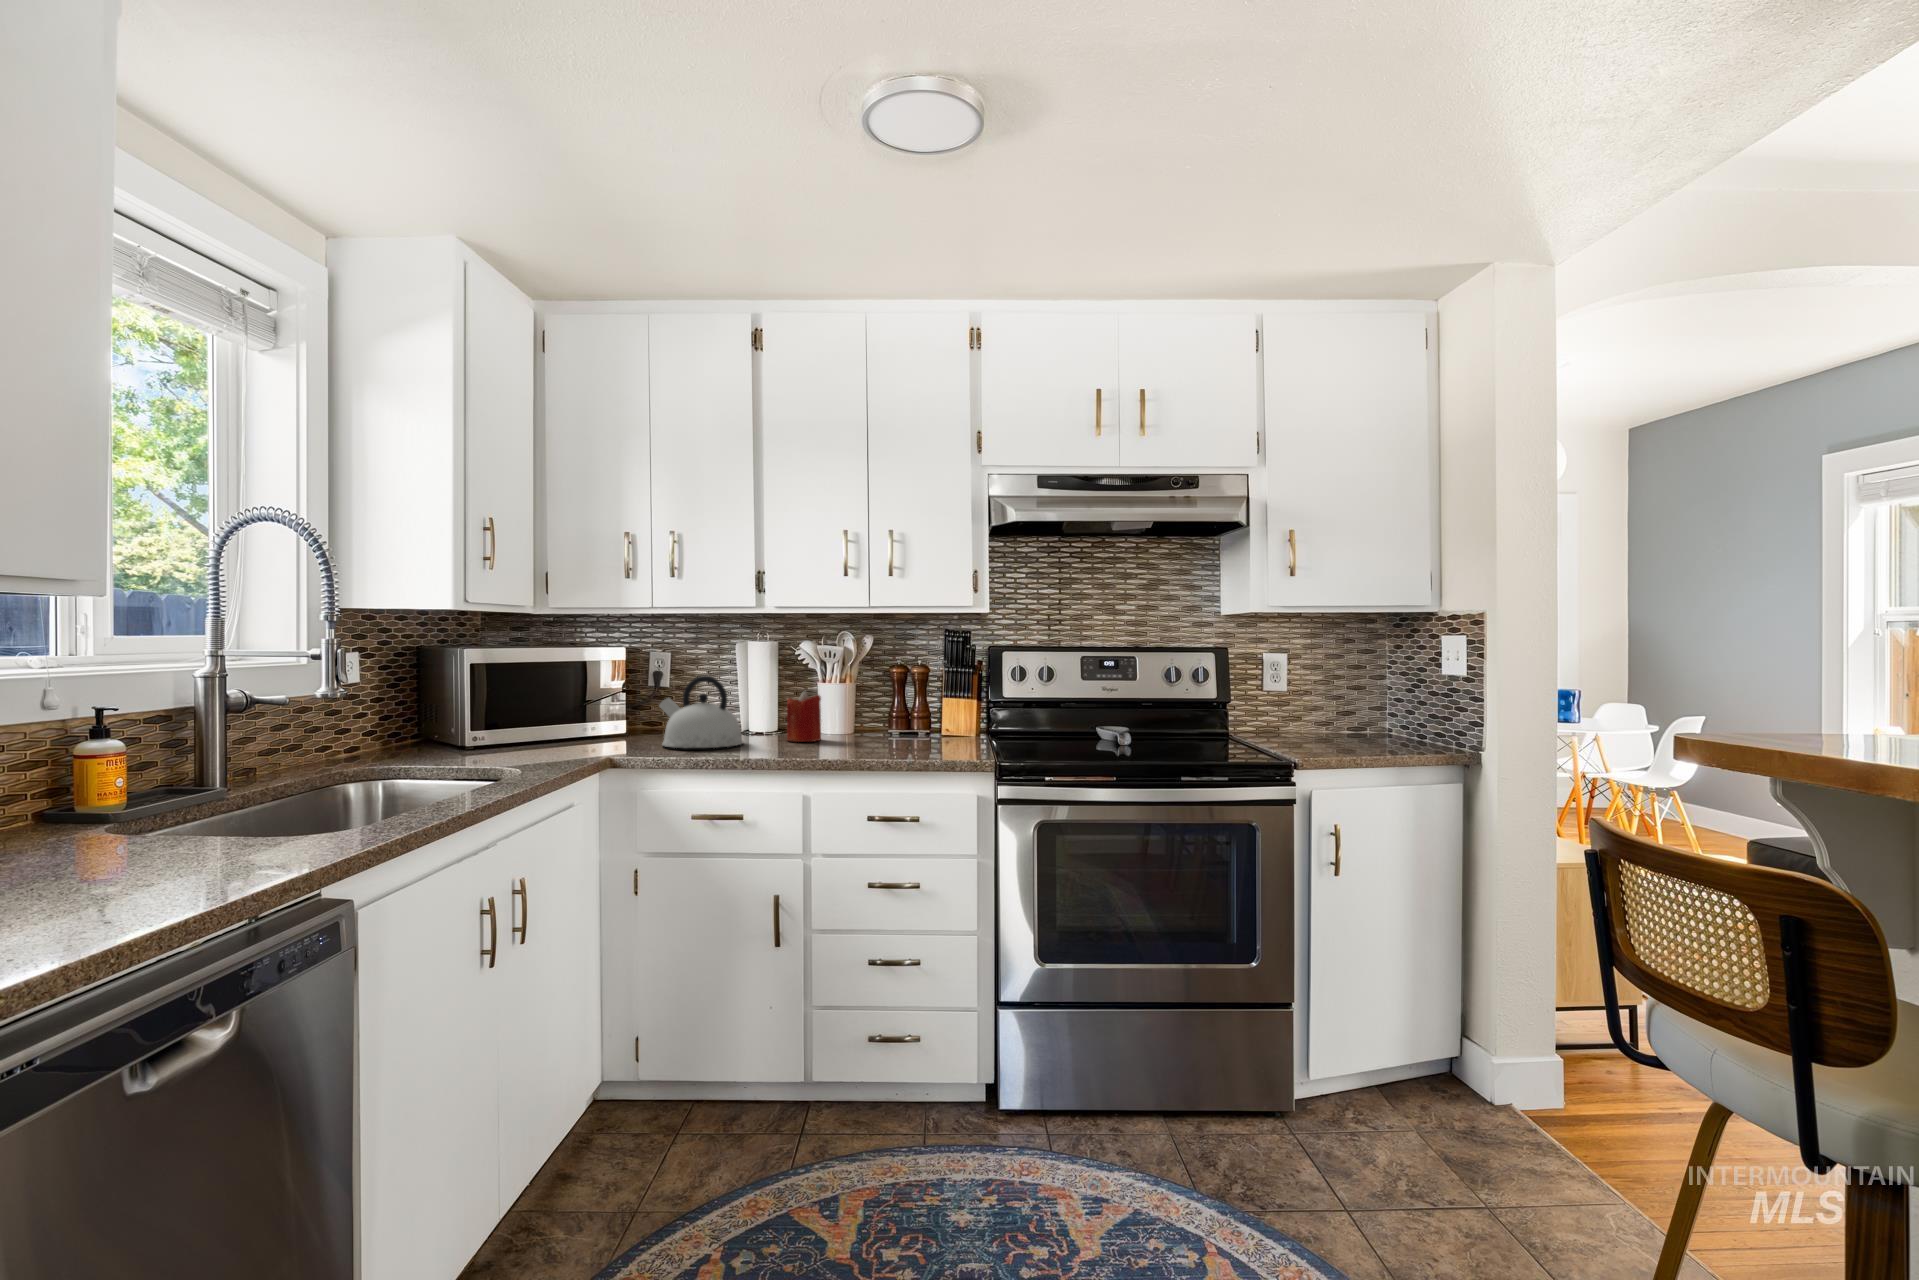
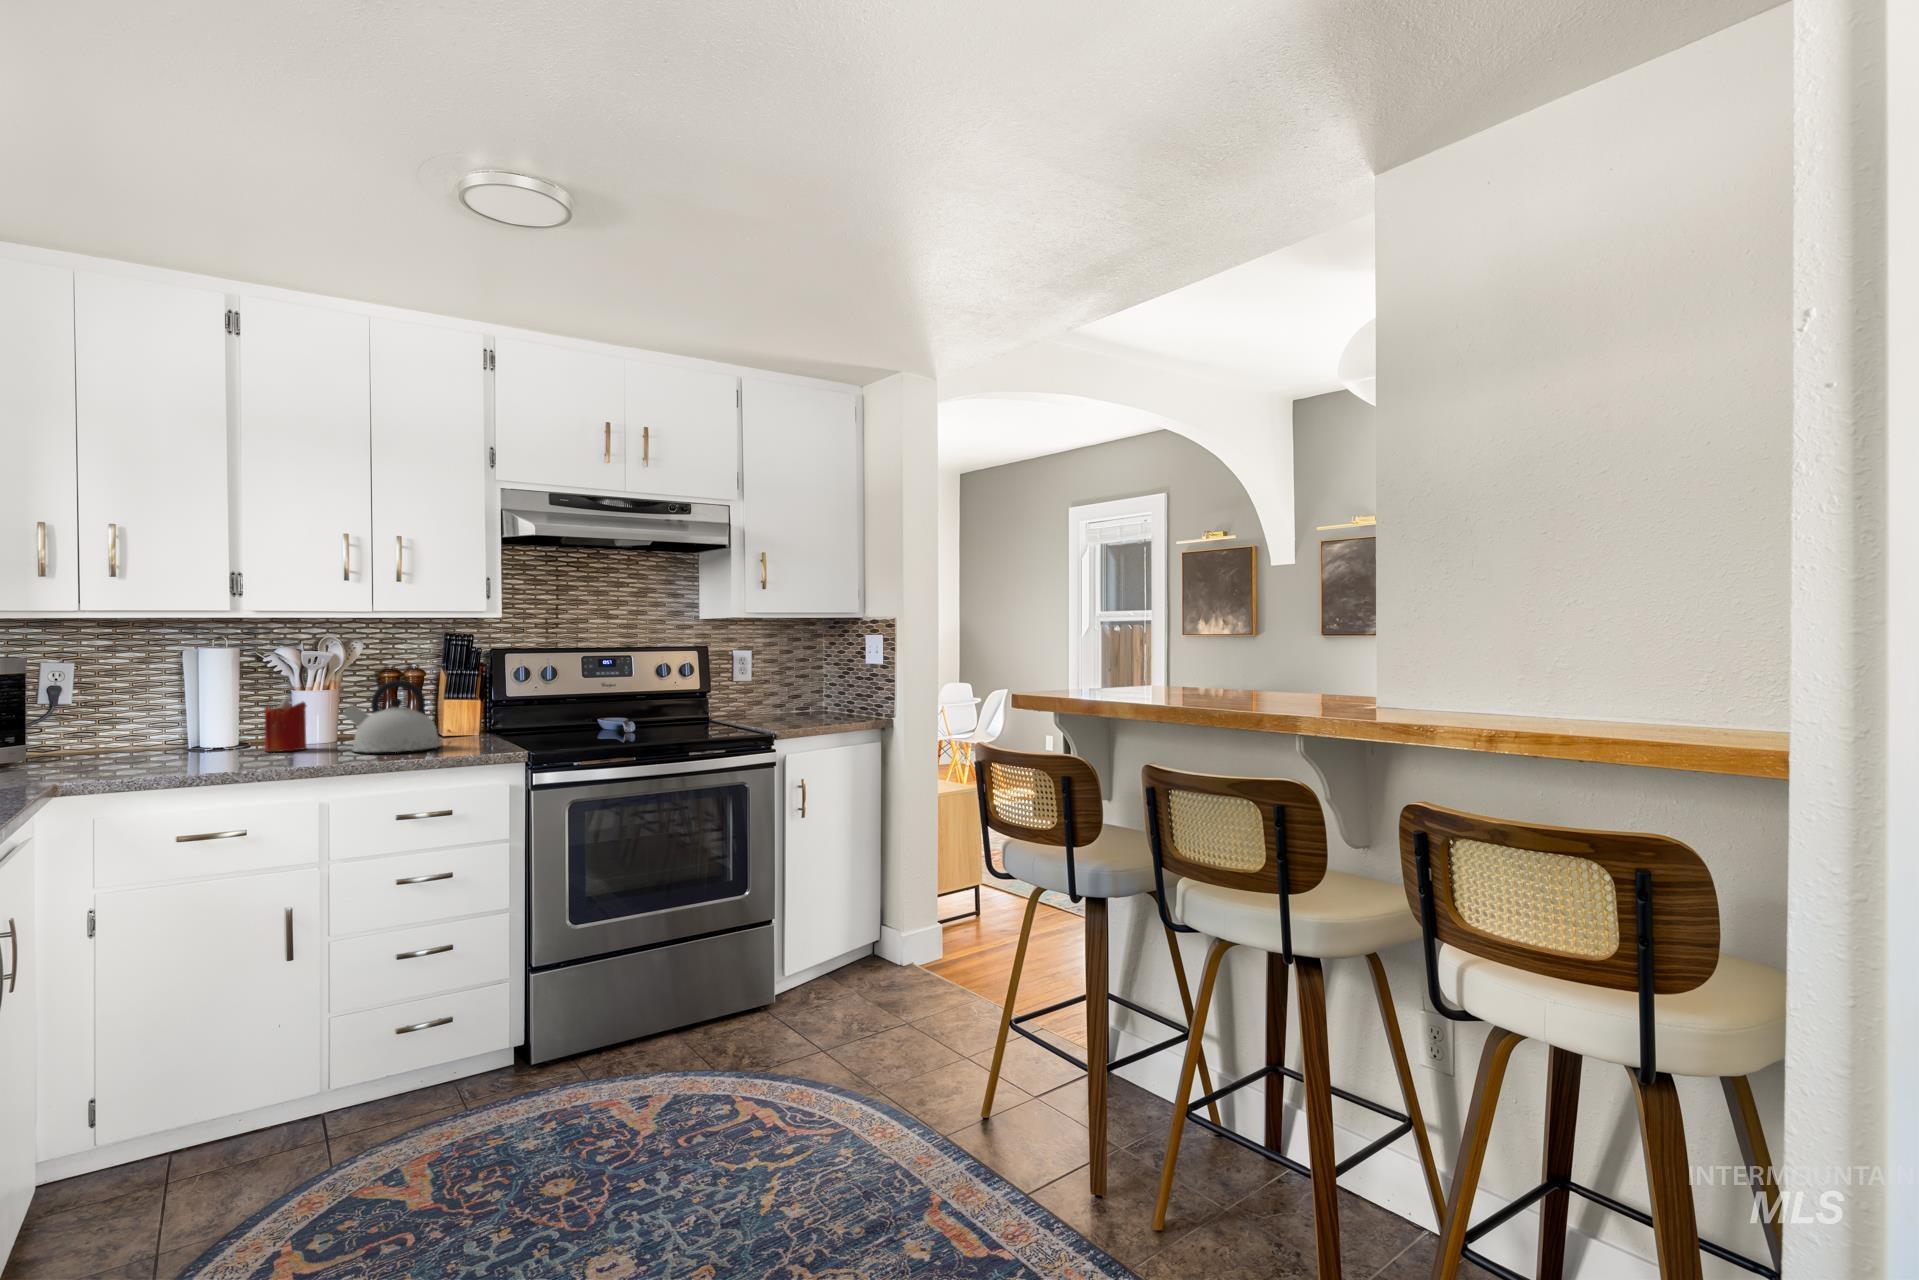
kettle: present [659,676,743,748] -> present [343,680,440,752]

